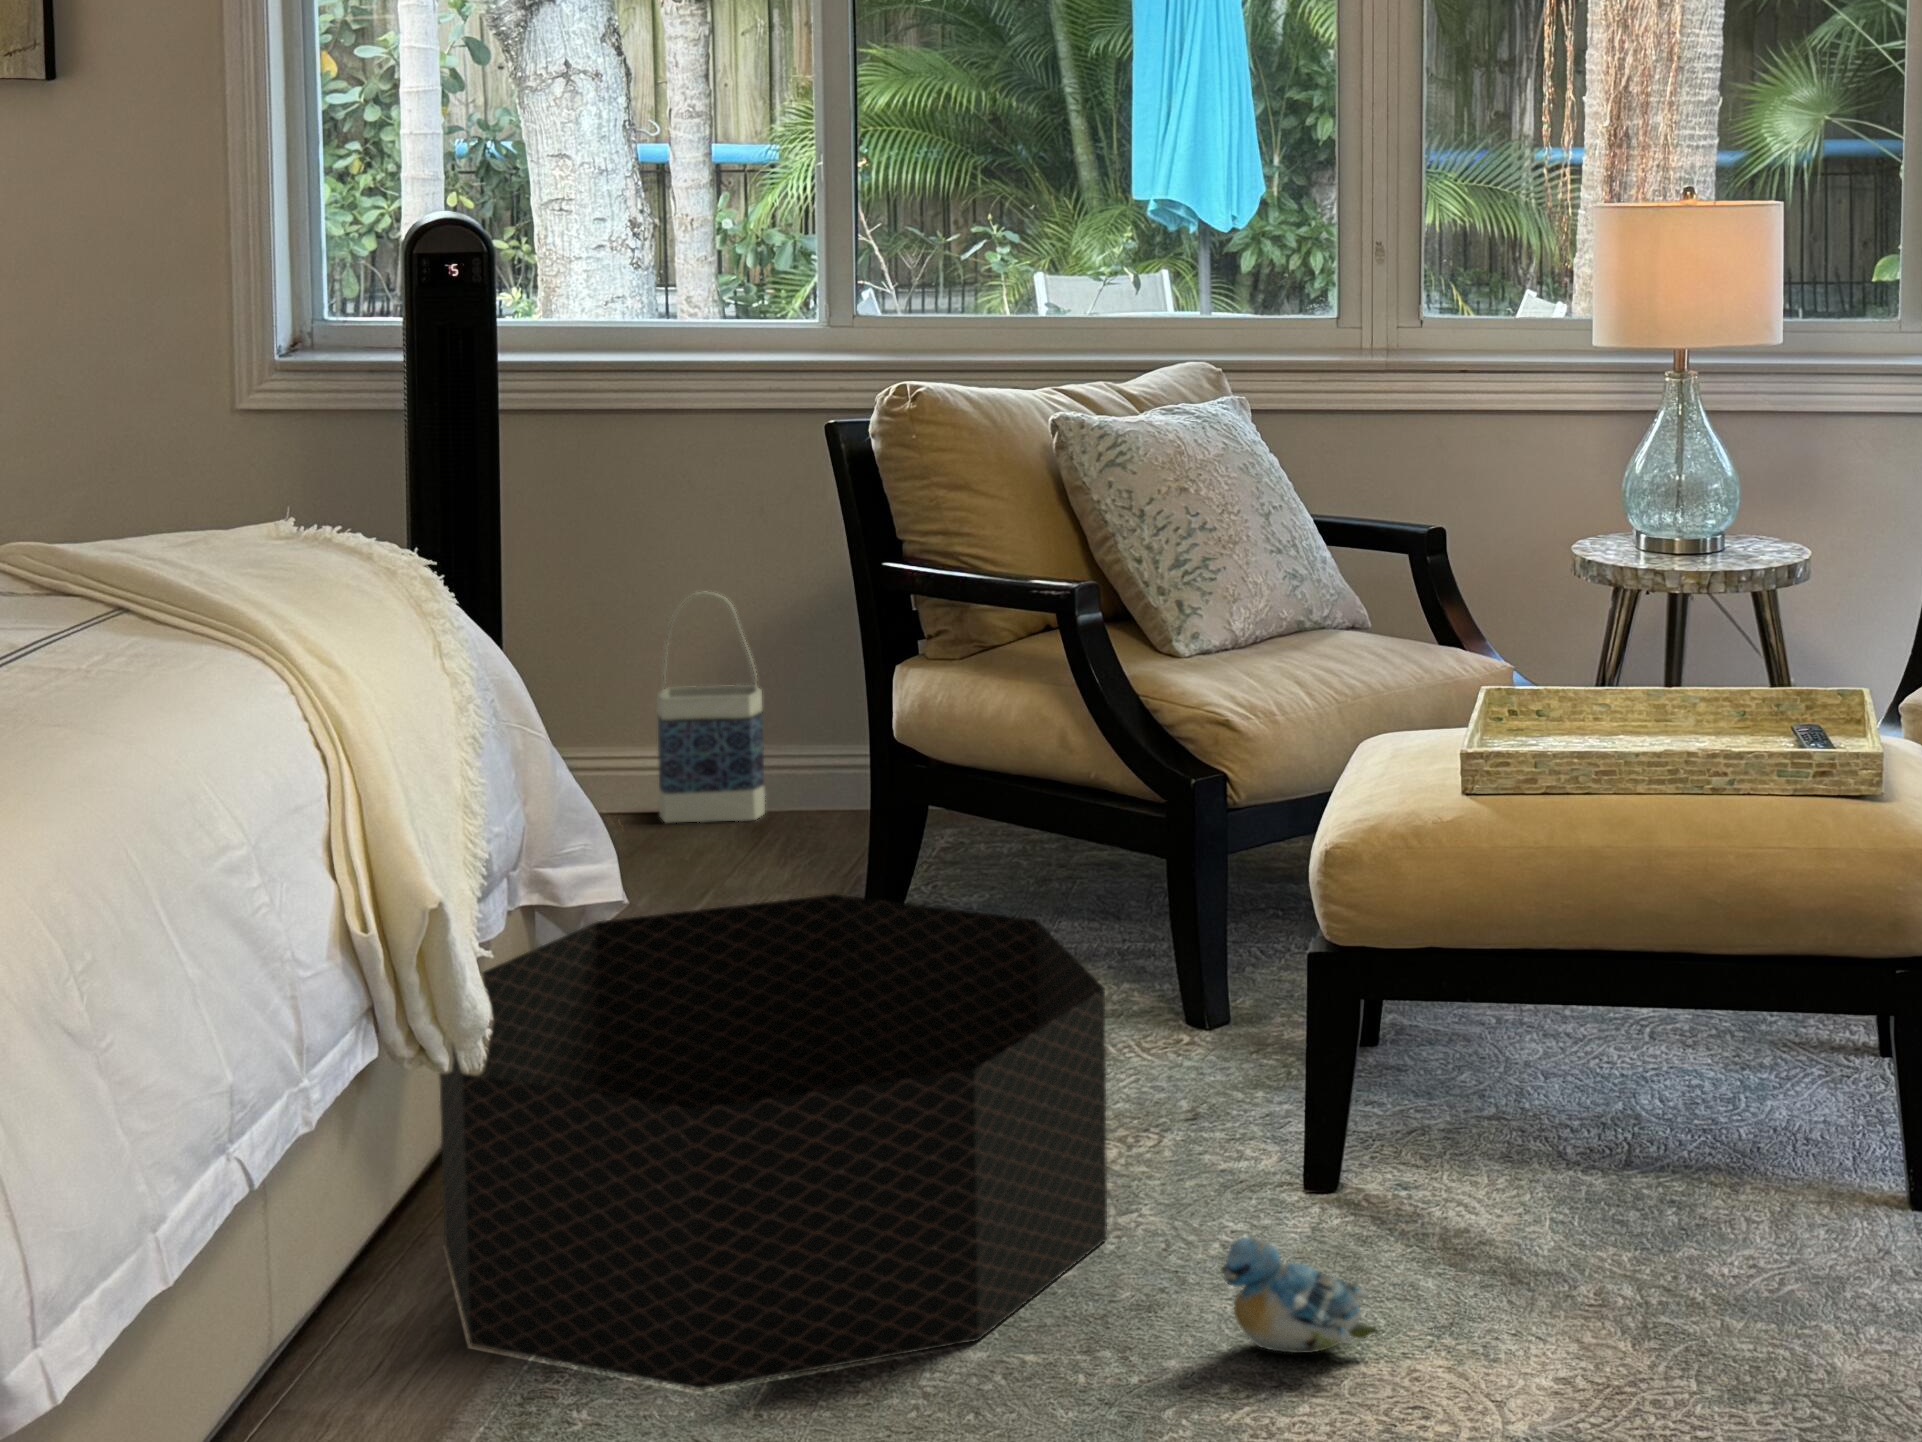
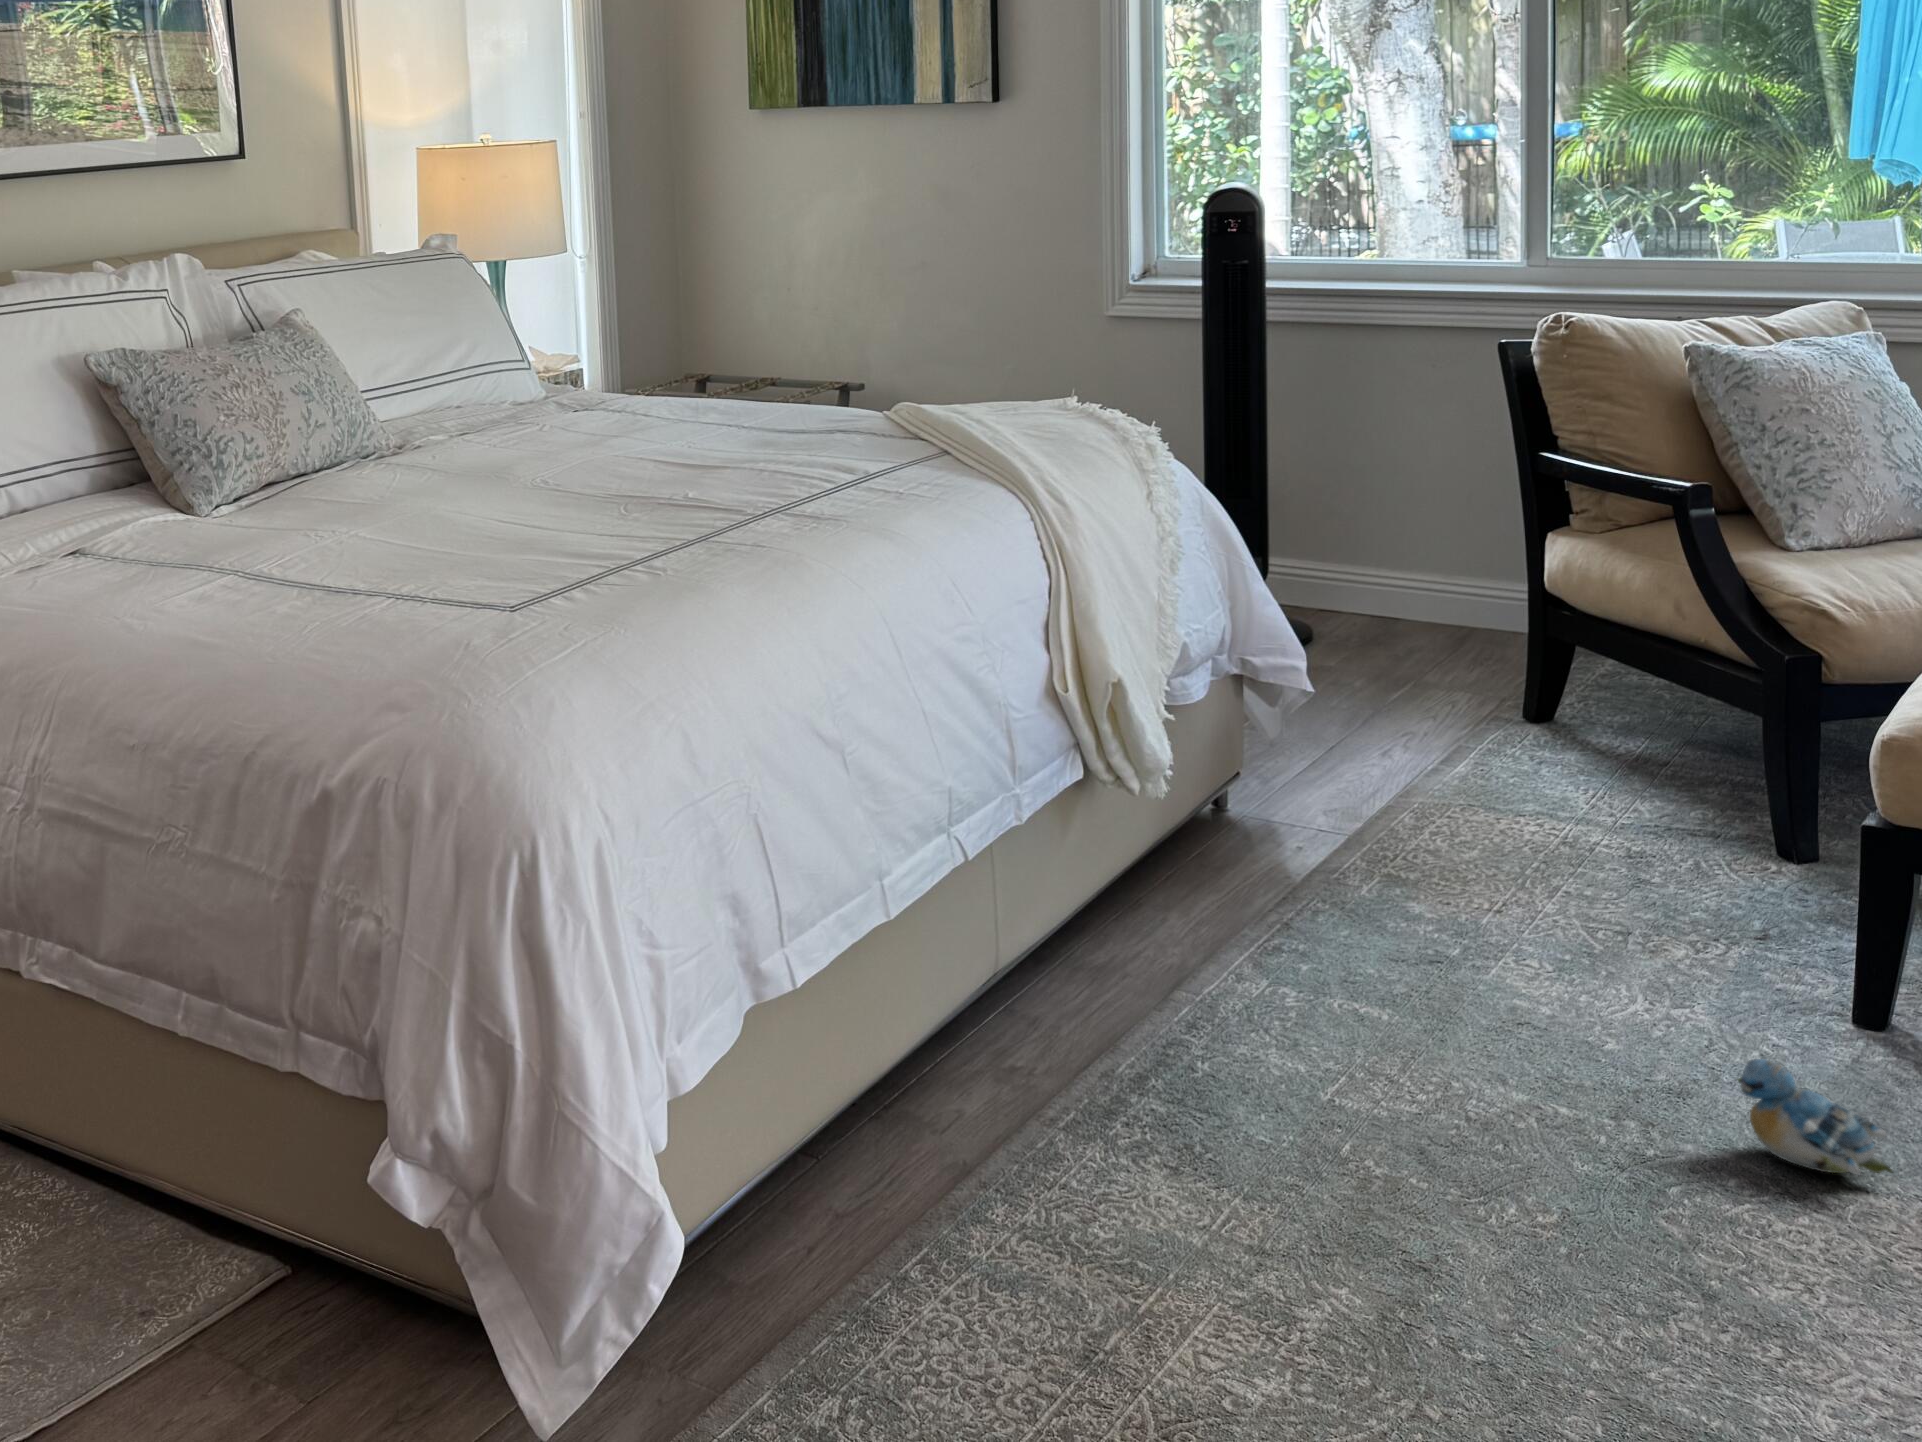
bag: present [657,592,765,822] -> none [1378,462,1459,634]
basket: present [439,894,1107,1389] -> none [1137,704,1656,1084]

